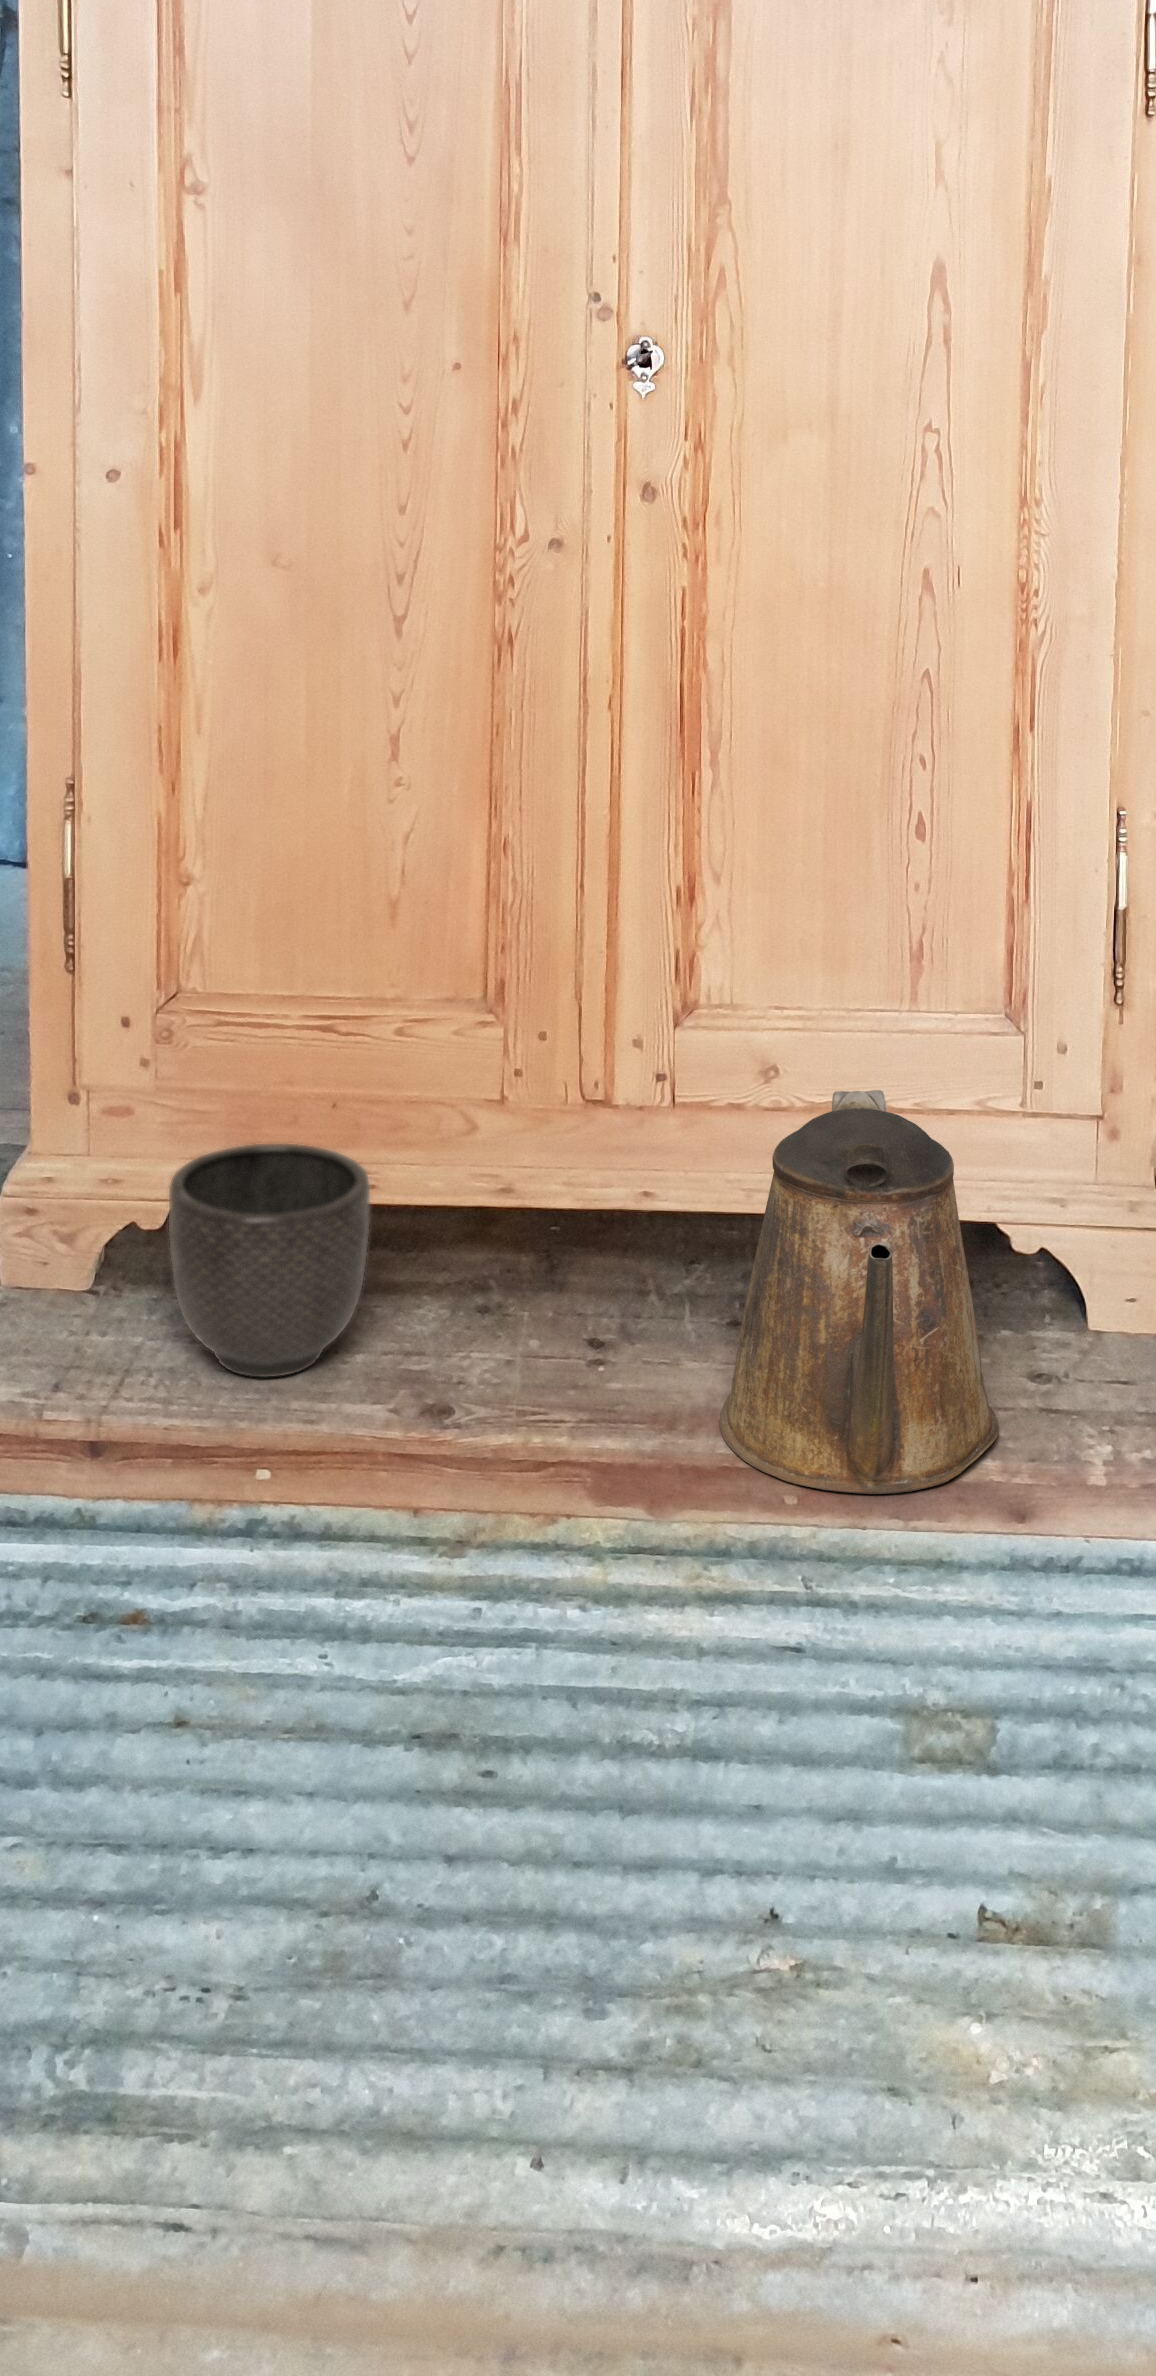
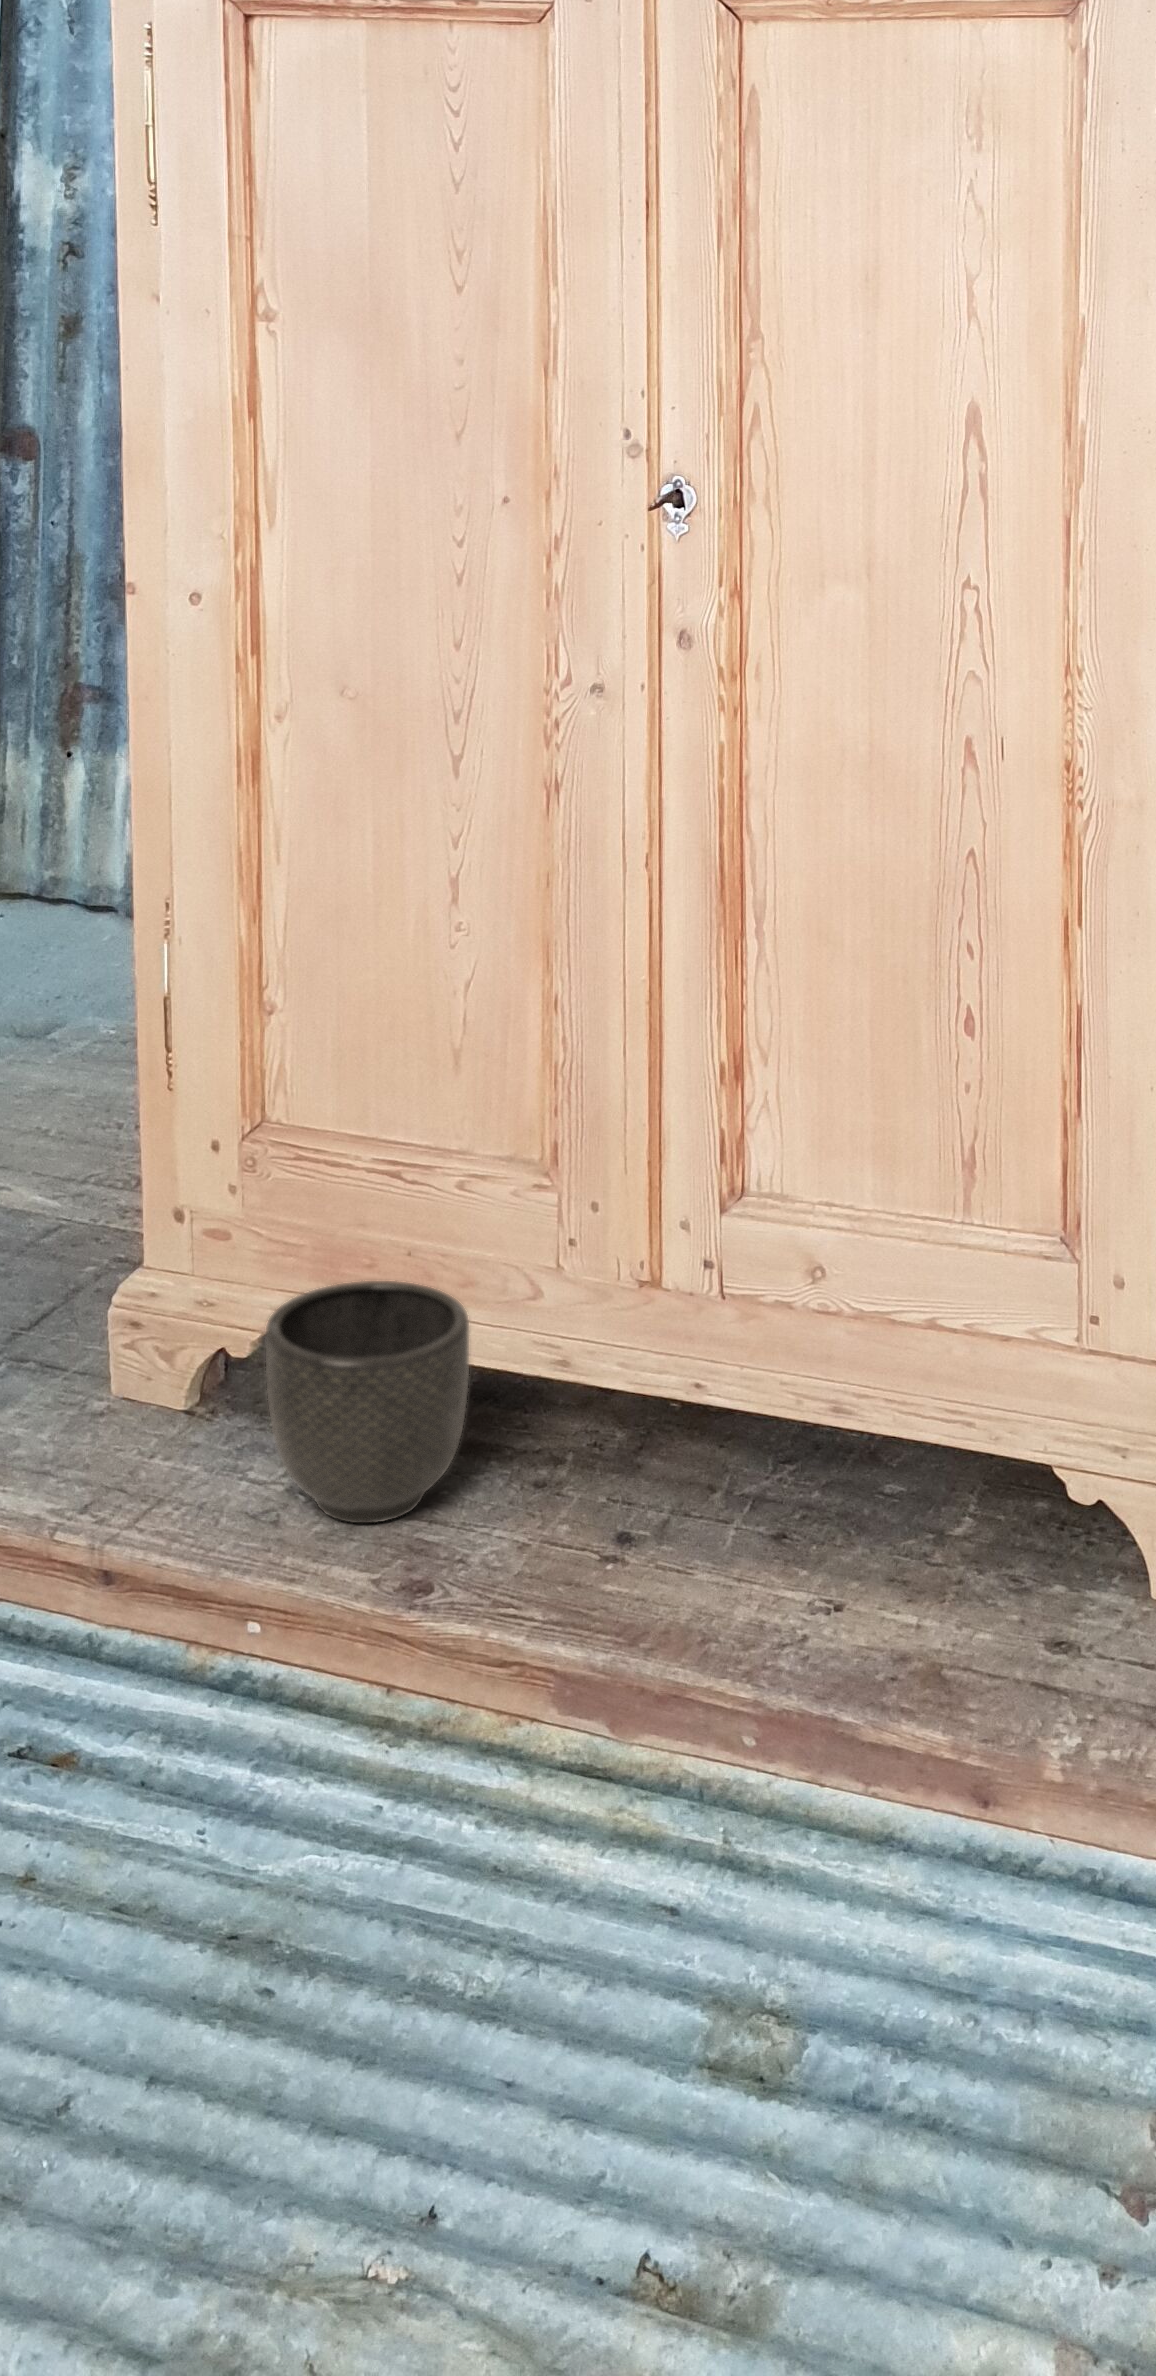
watering can: present [720,1090,999,1494] -> none [725,1298,1054,1754]

